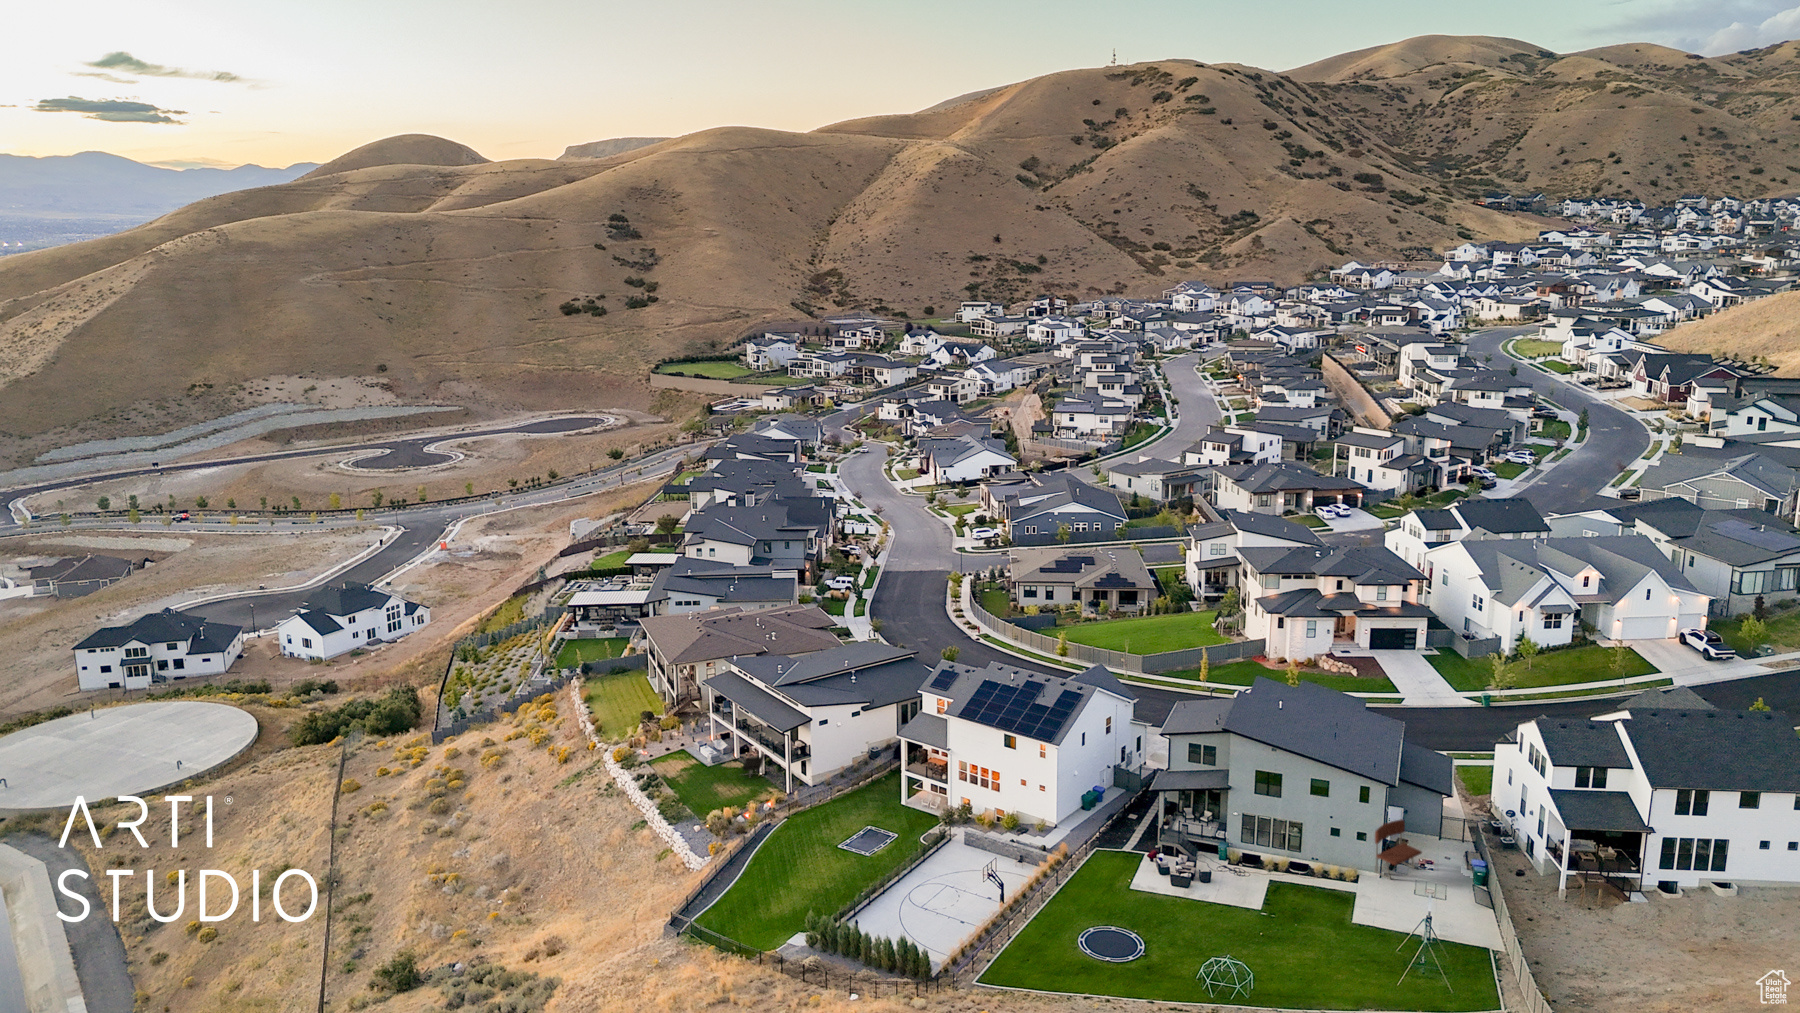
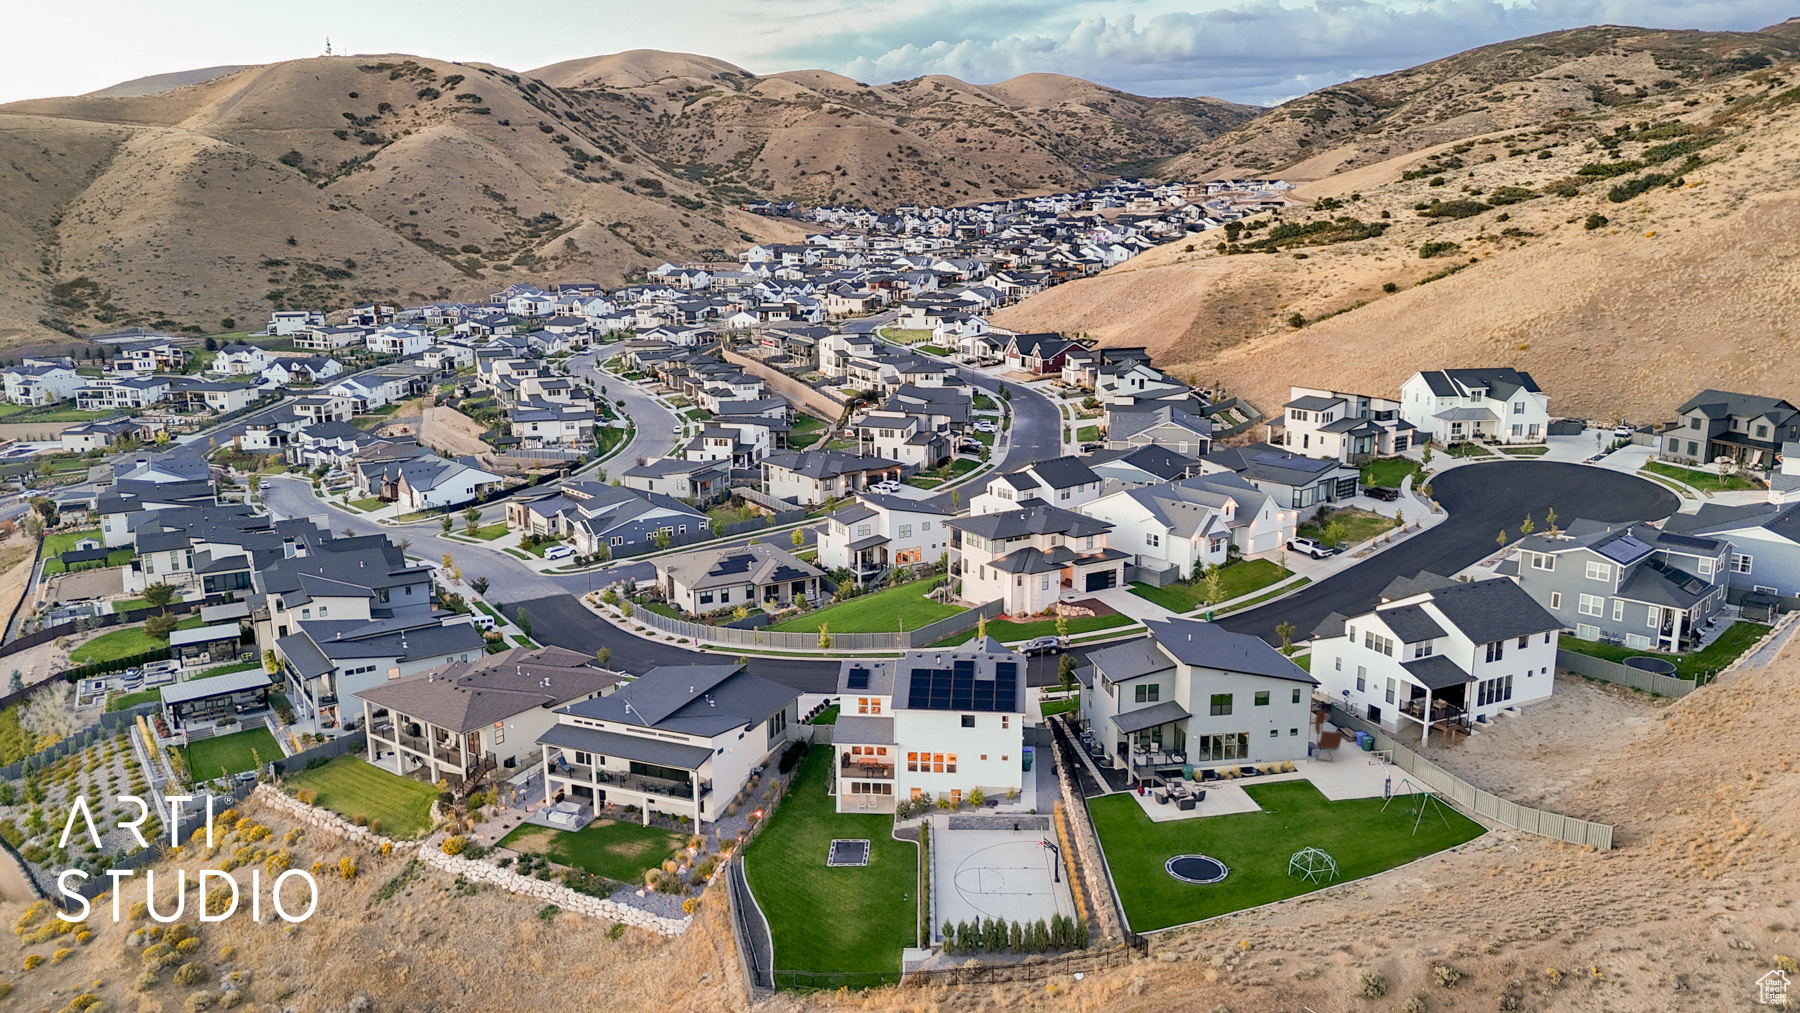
lounge chair: present [742,754,764,775] -> none [641,798,672,832]

